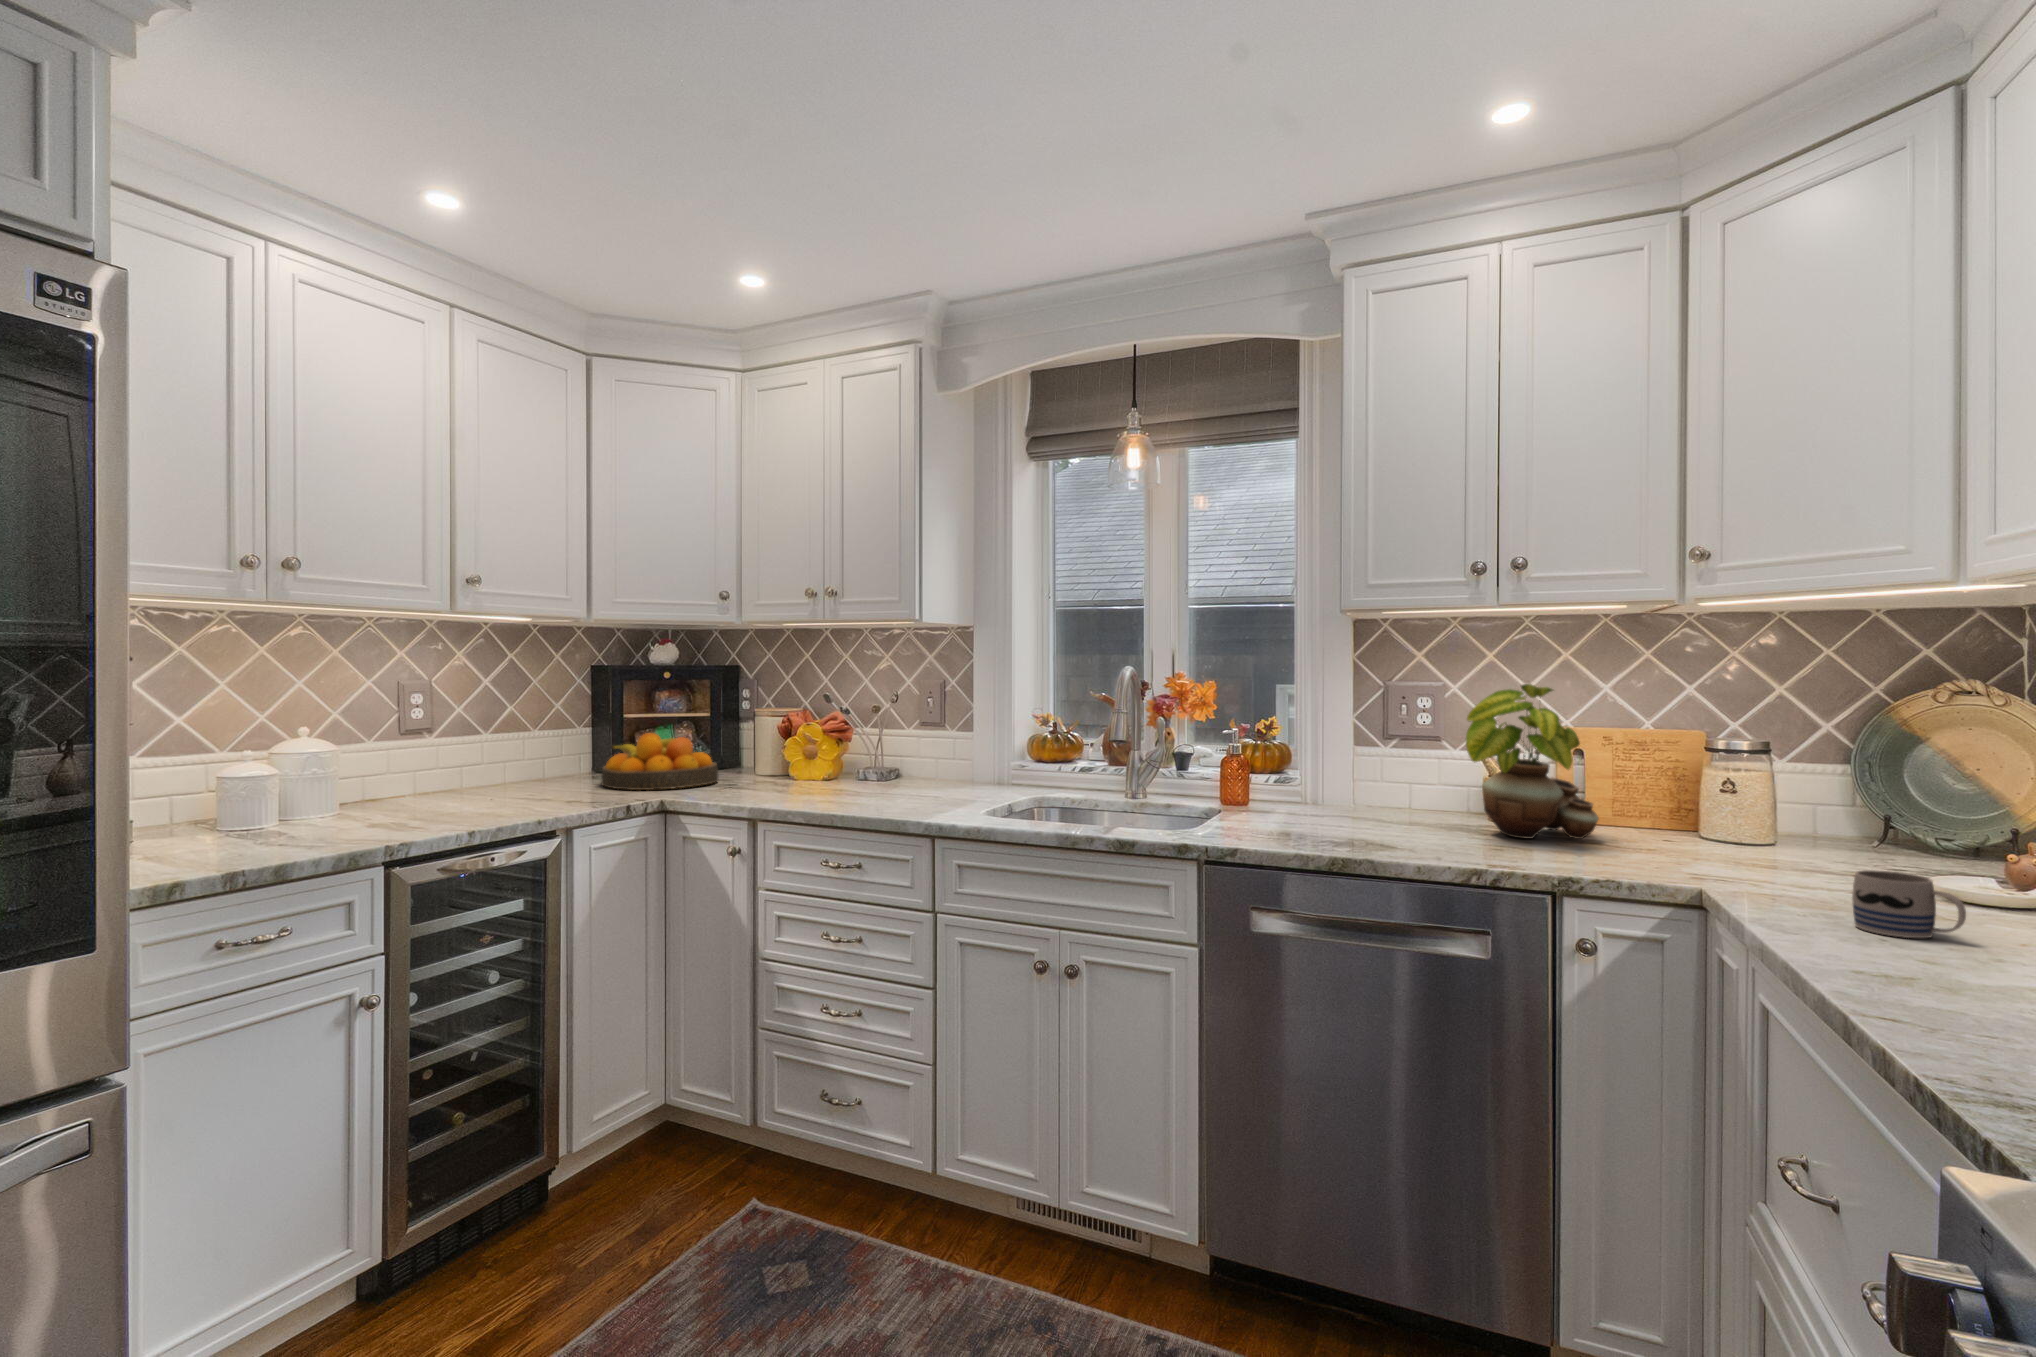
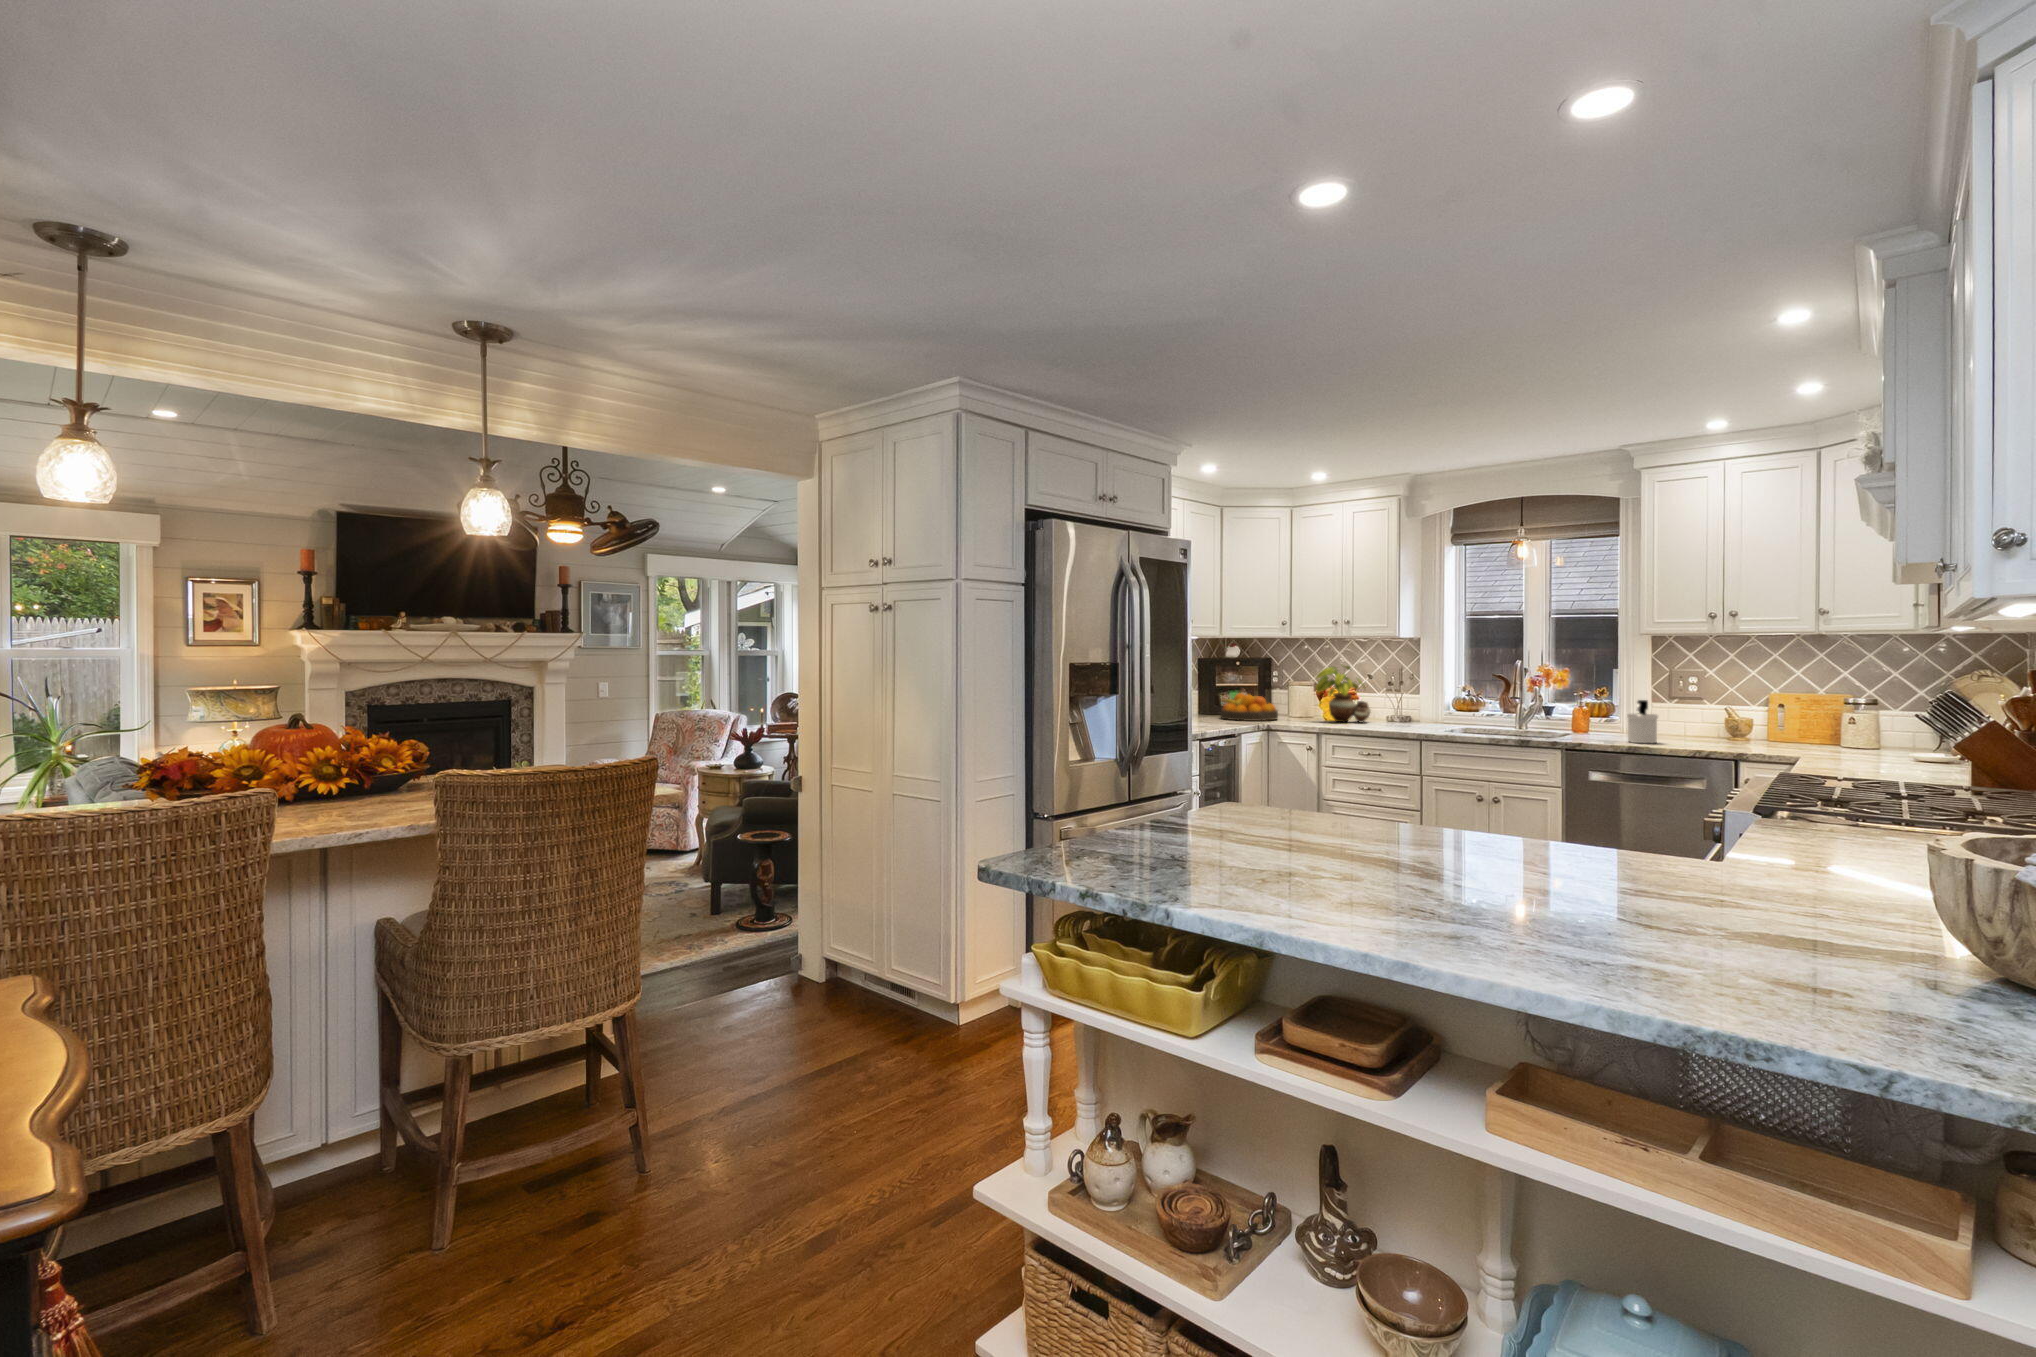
potted plant: present [1466,684,1599,839] -> present [1316,665,1371,722]
soap dispenser: none [1321,748,1380,843] -> present [1627,700,1658,743]
mug: present [1852,870,1966,938] -> none [1850,743,1889,765]

